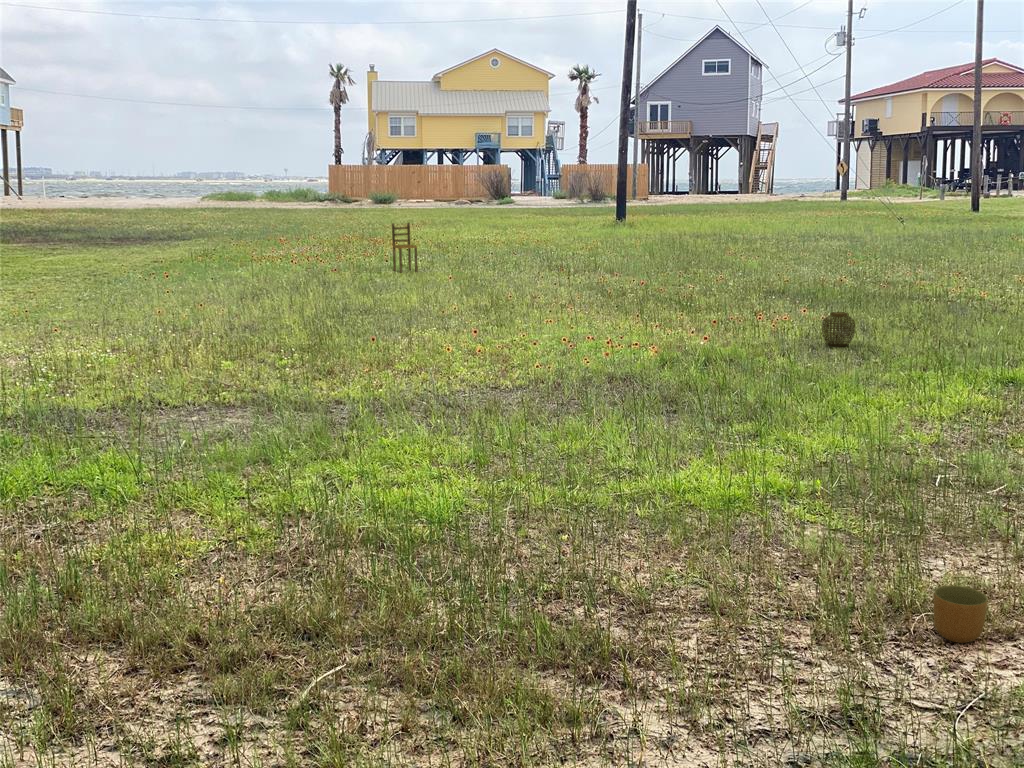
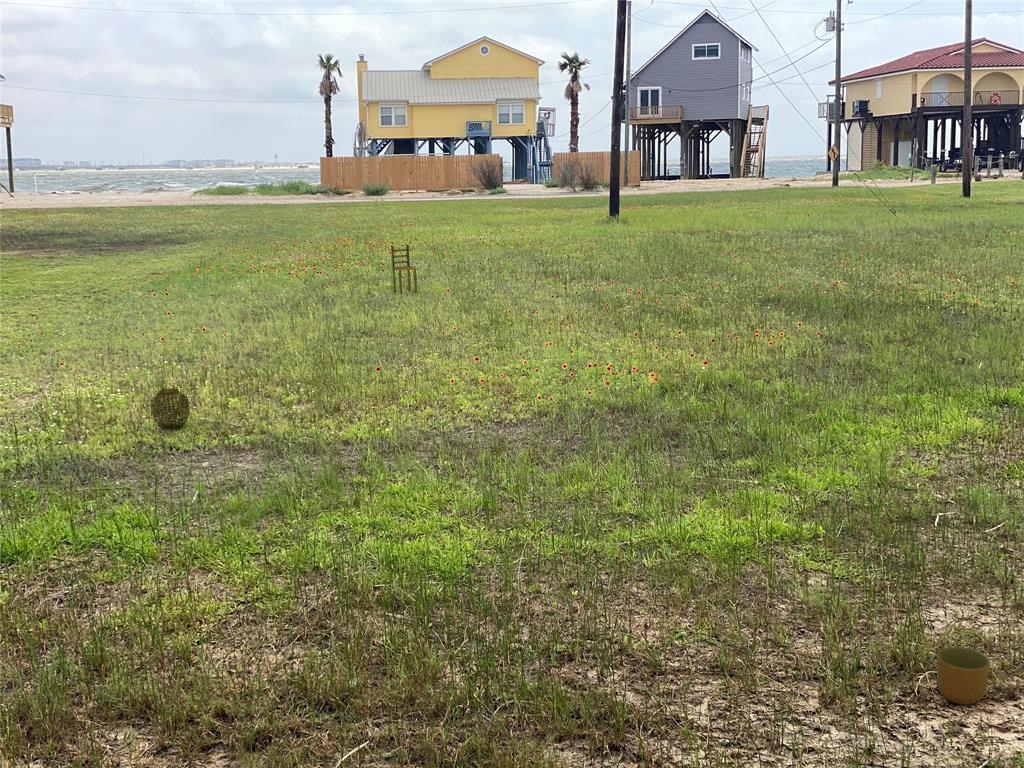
woven basket: present [822,312,855,347] -> present [151,389,189,429]

